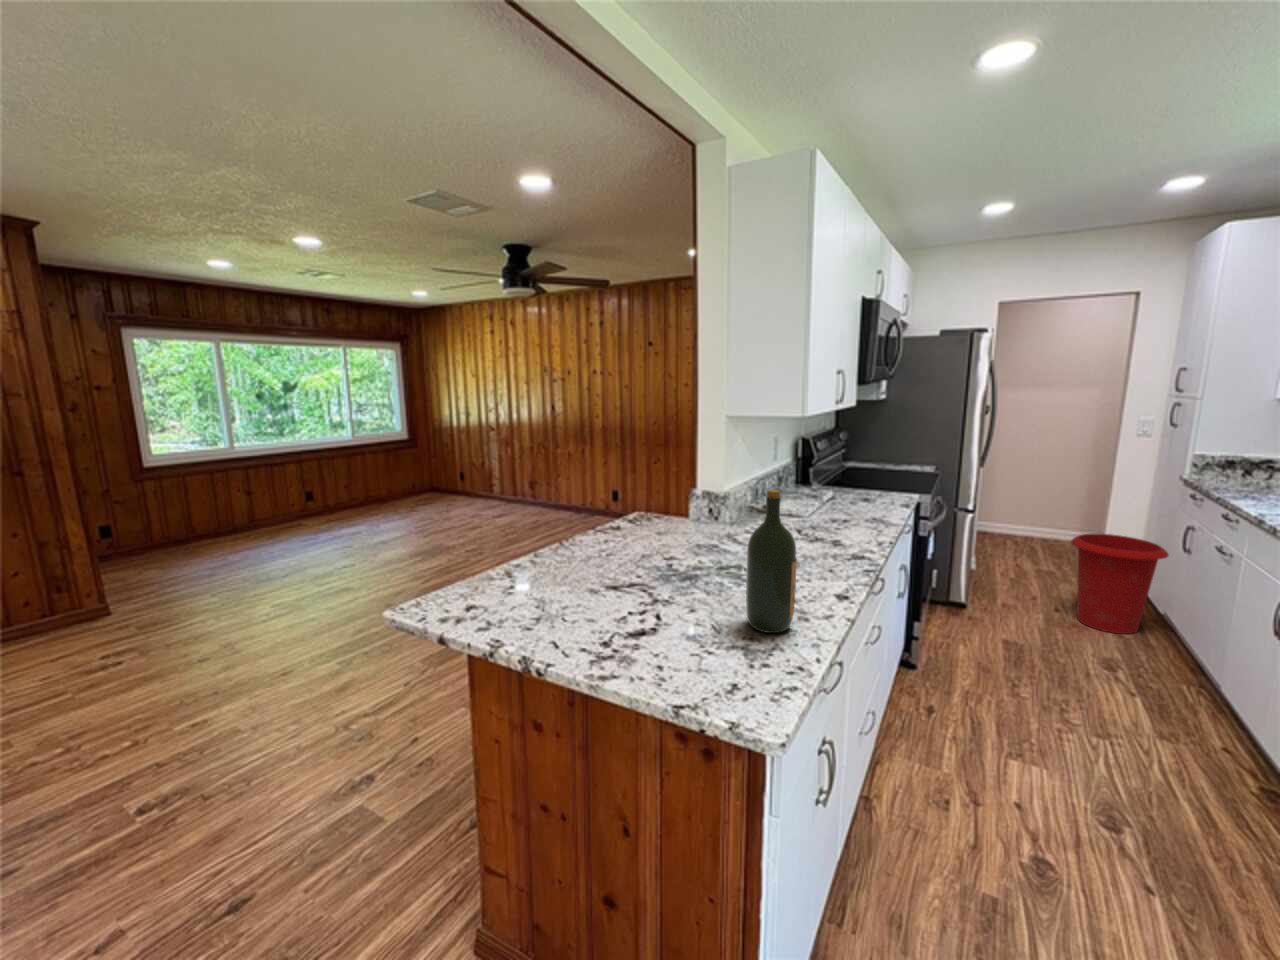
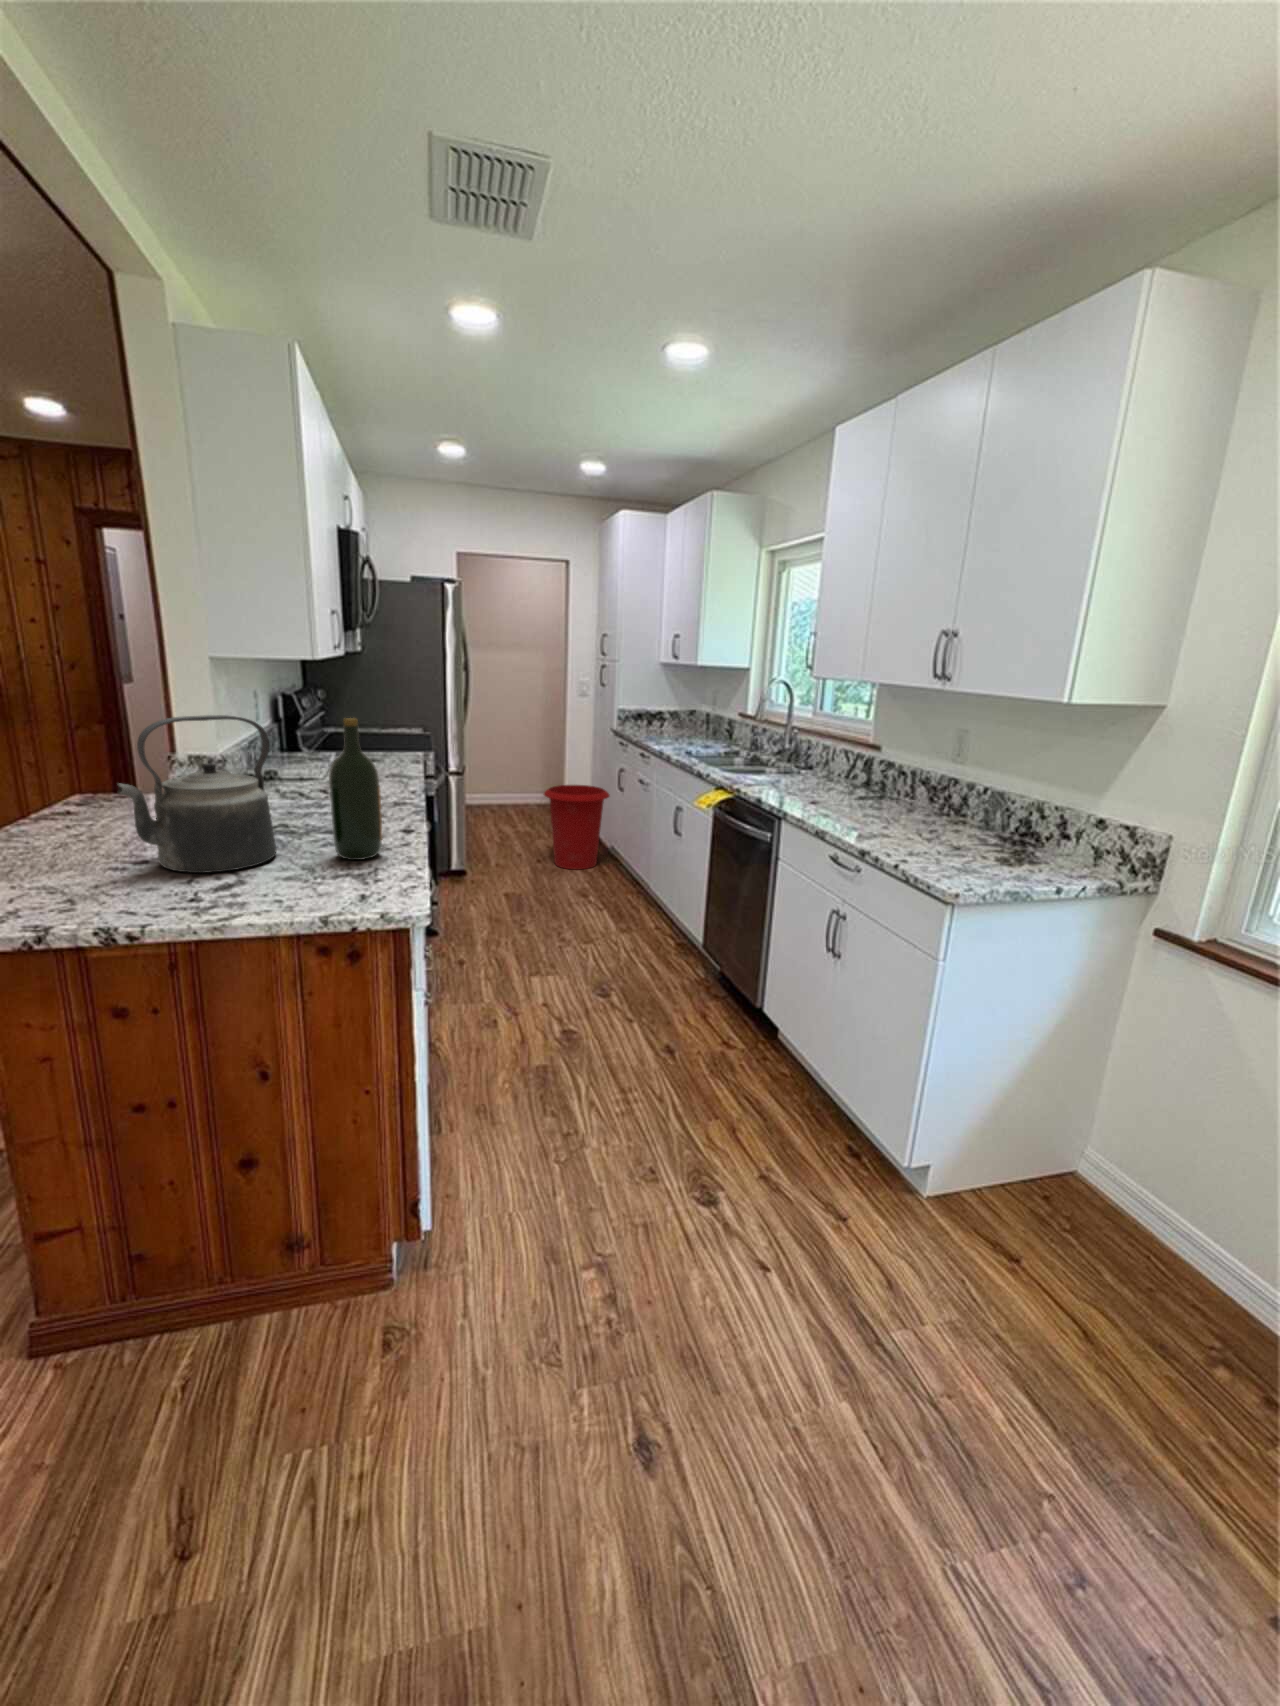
kettle: none [590,478,711,616] -> present [118,715,276,873]

